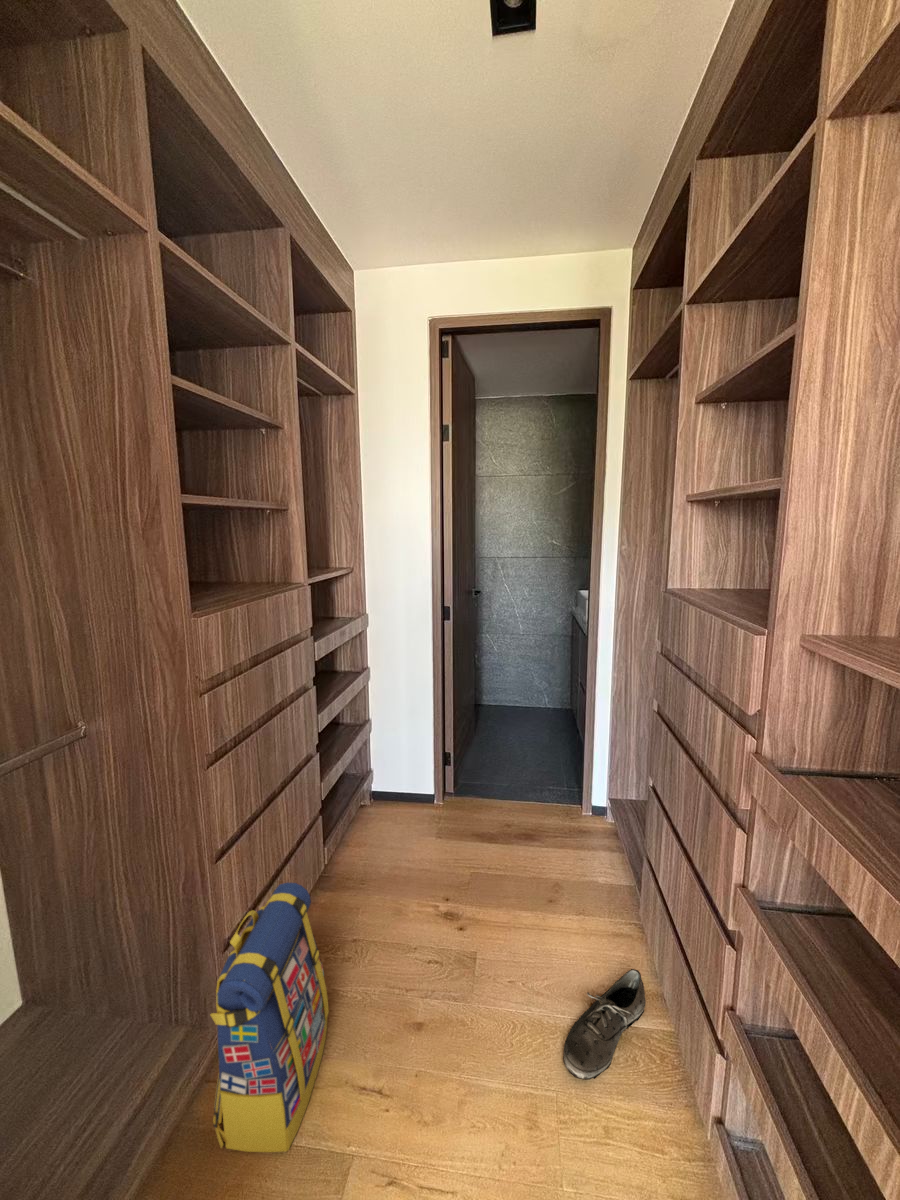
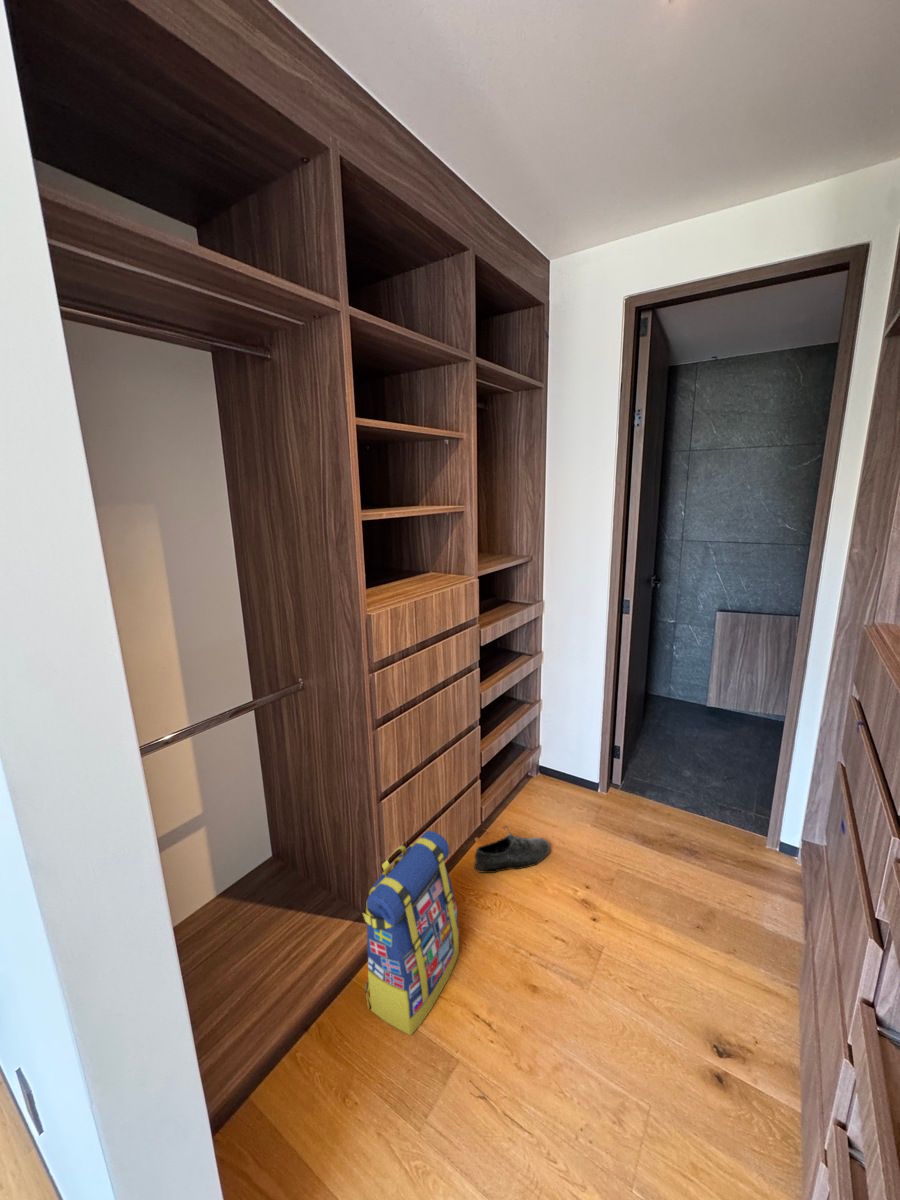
shoe: present [563,969,646,1080] -> present [474,827,550,873]

